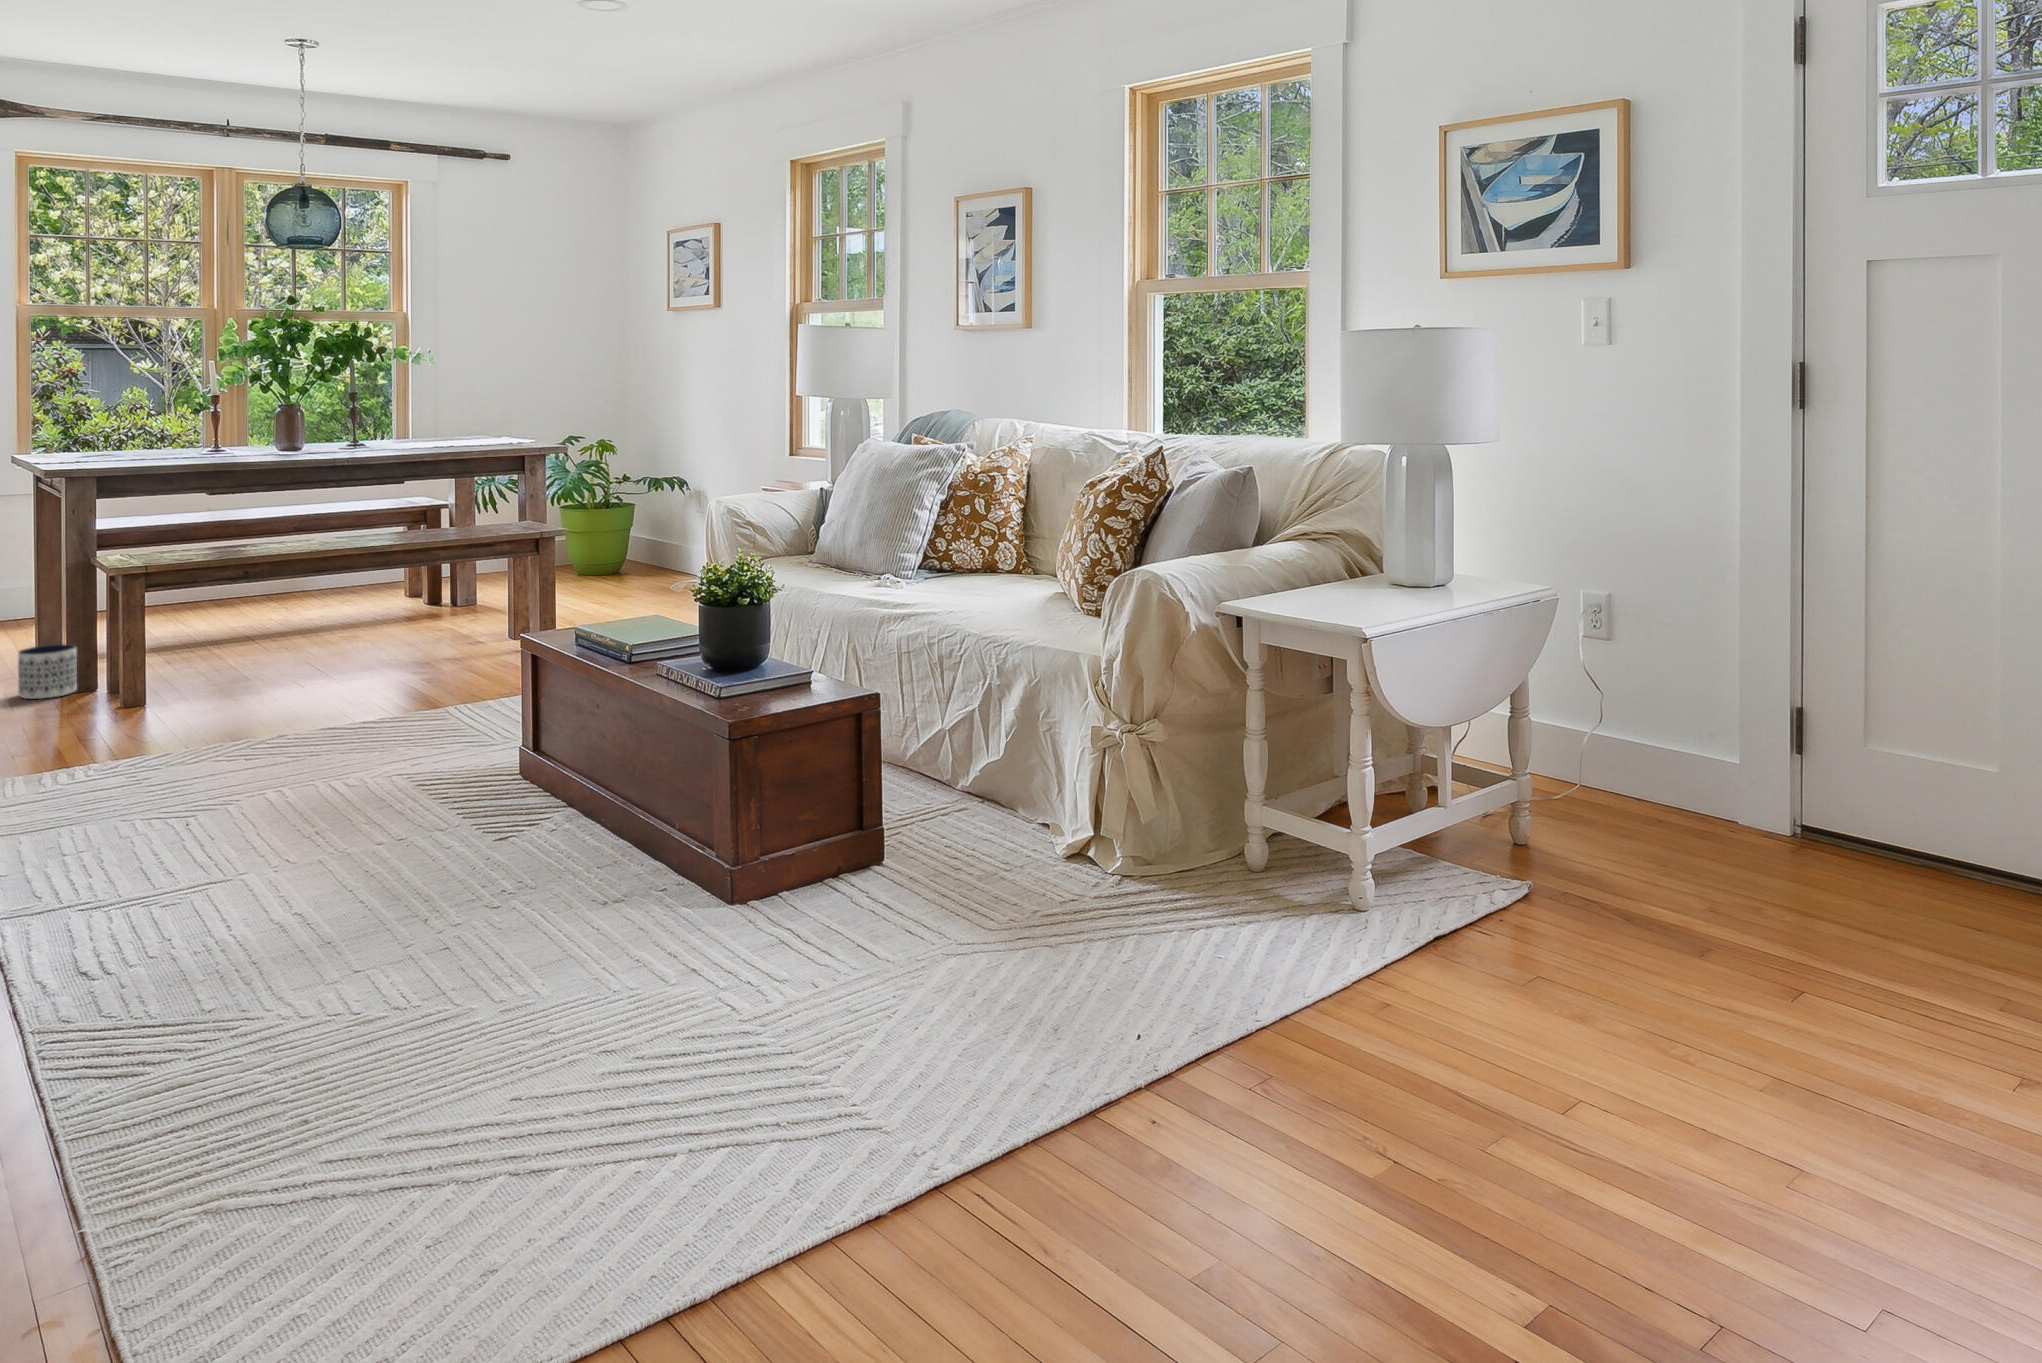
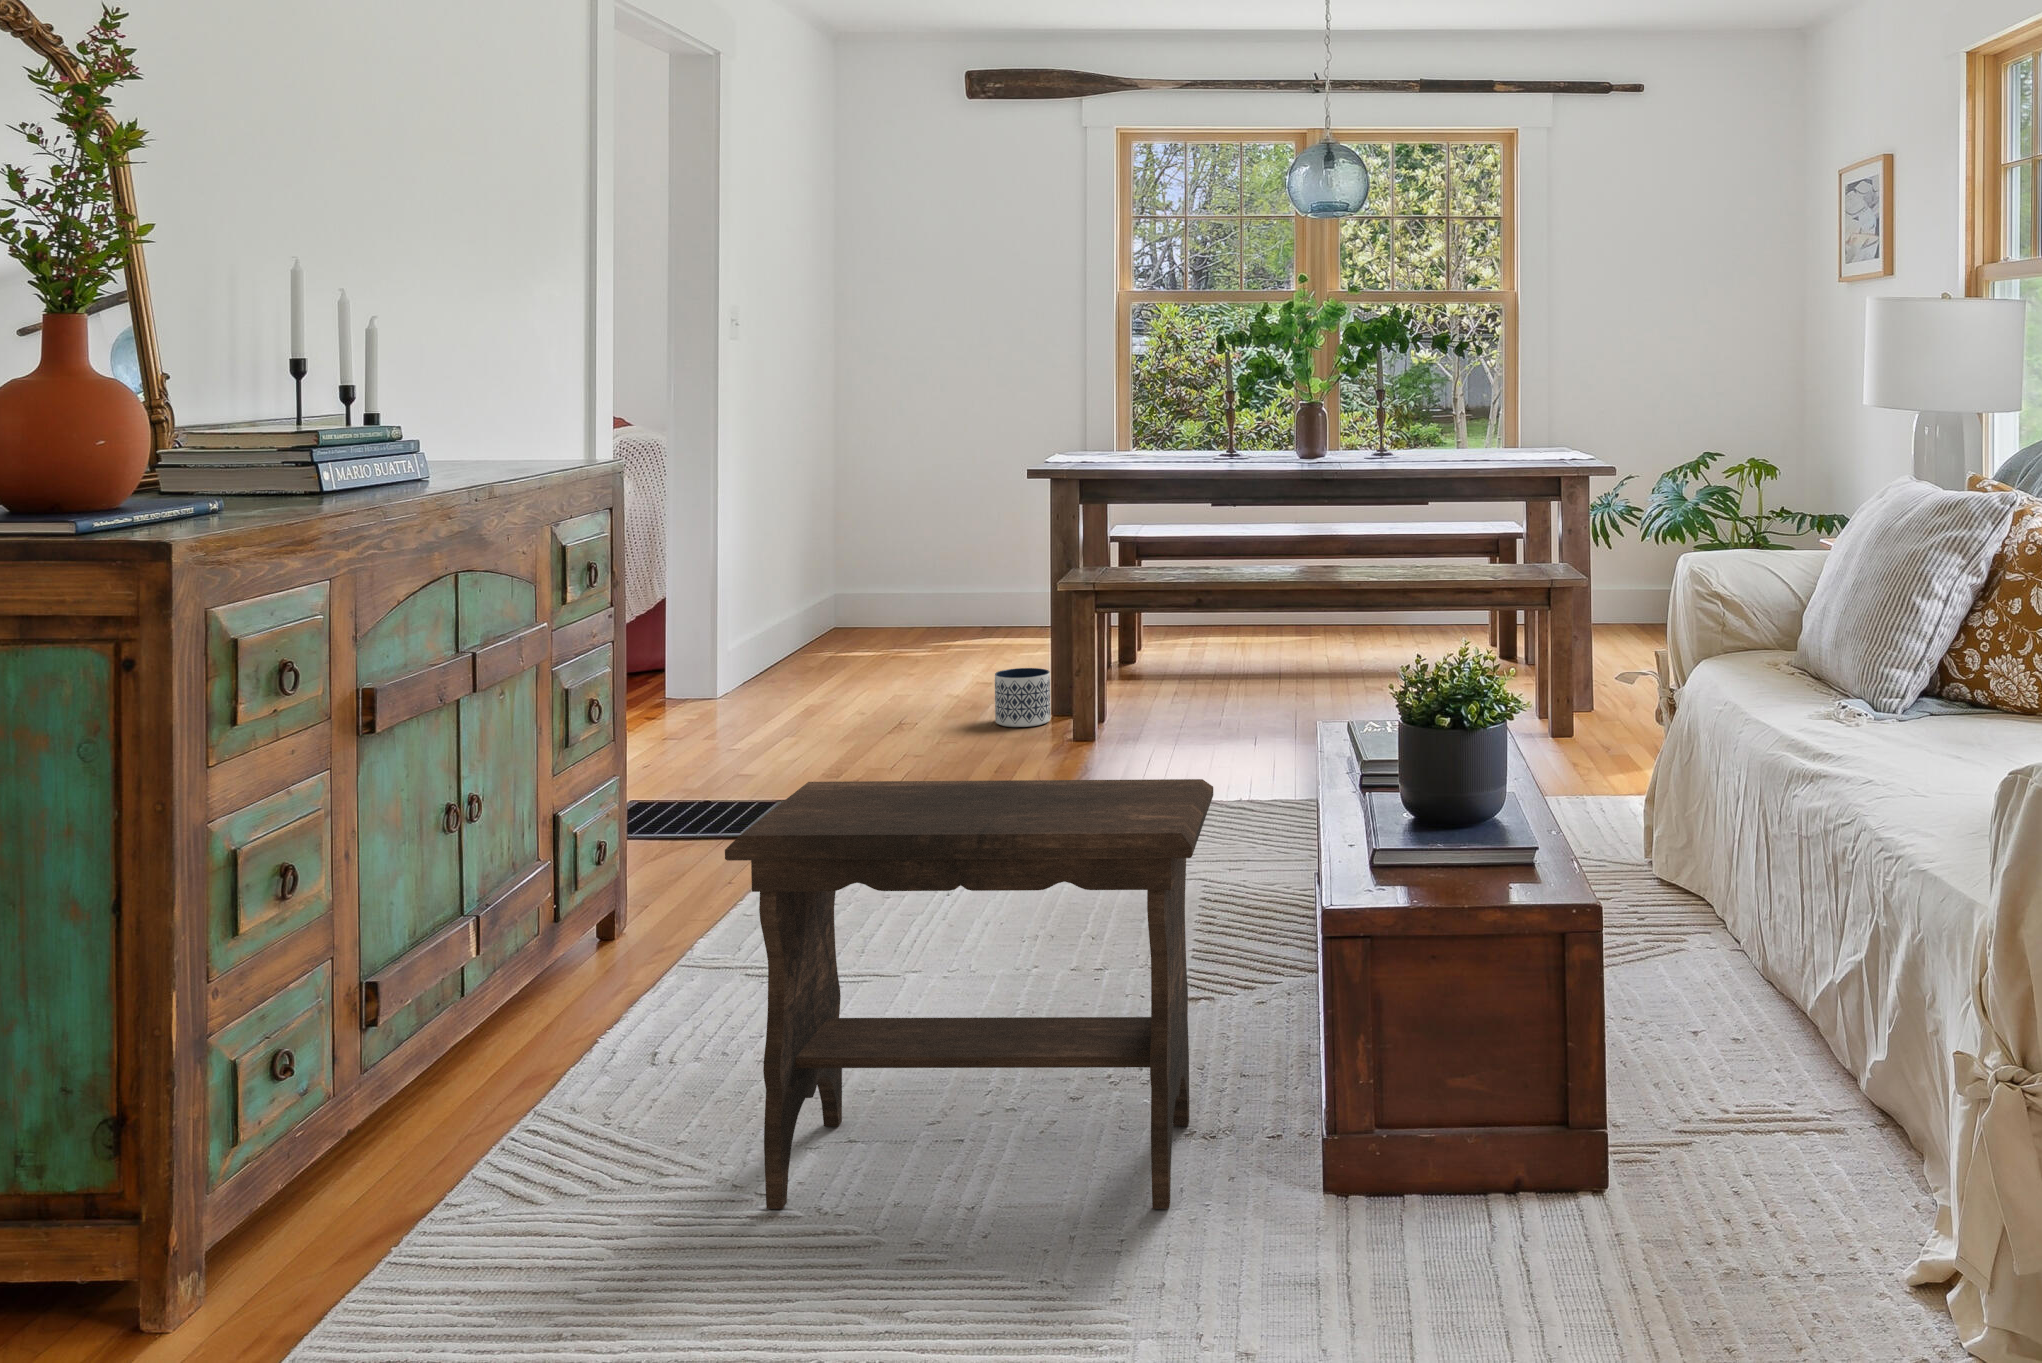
footstool: none [279,651,655,1001] -> present [725,779,1213,1209]

